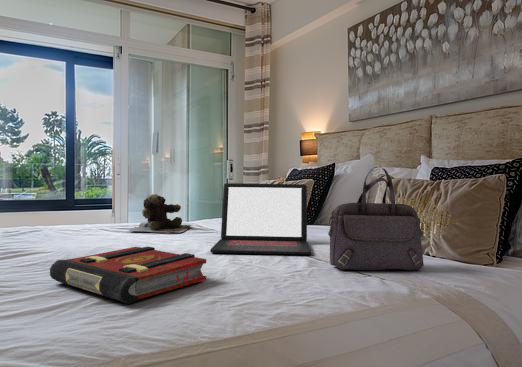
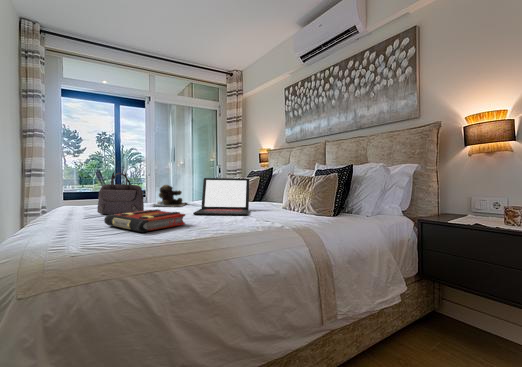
handbag: present [328,167,424,271] -> present [97,169,144,214]

